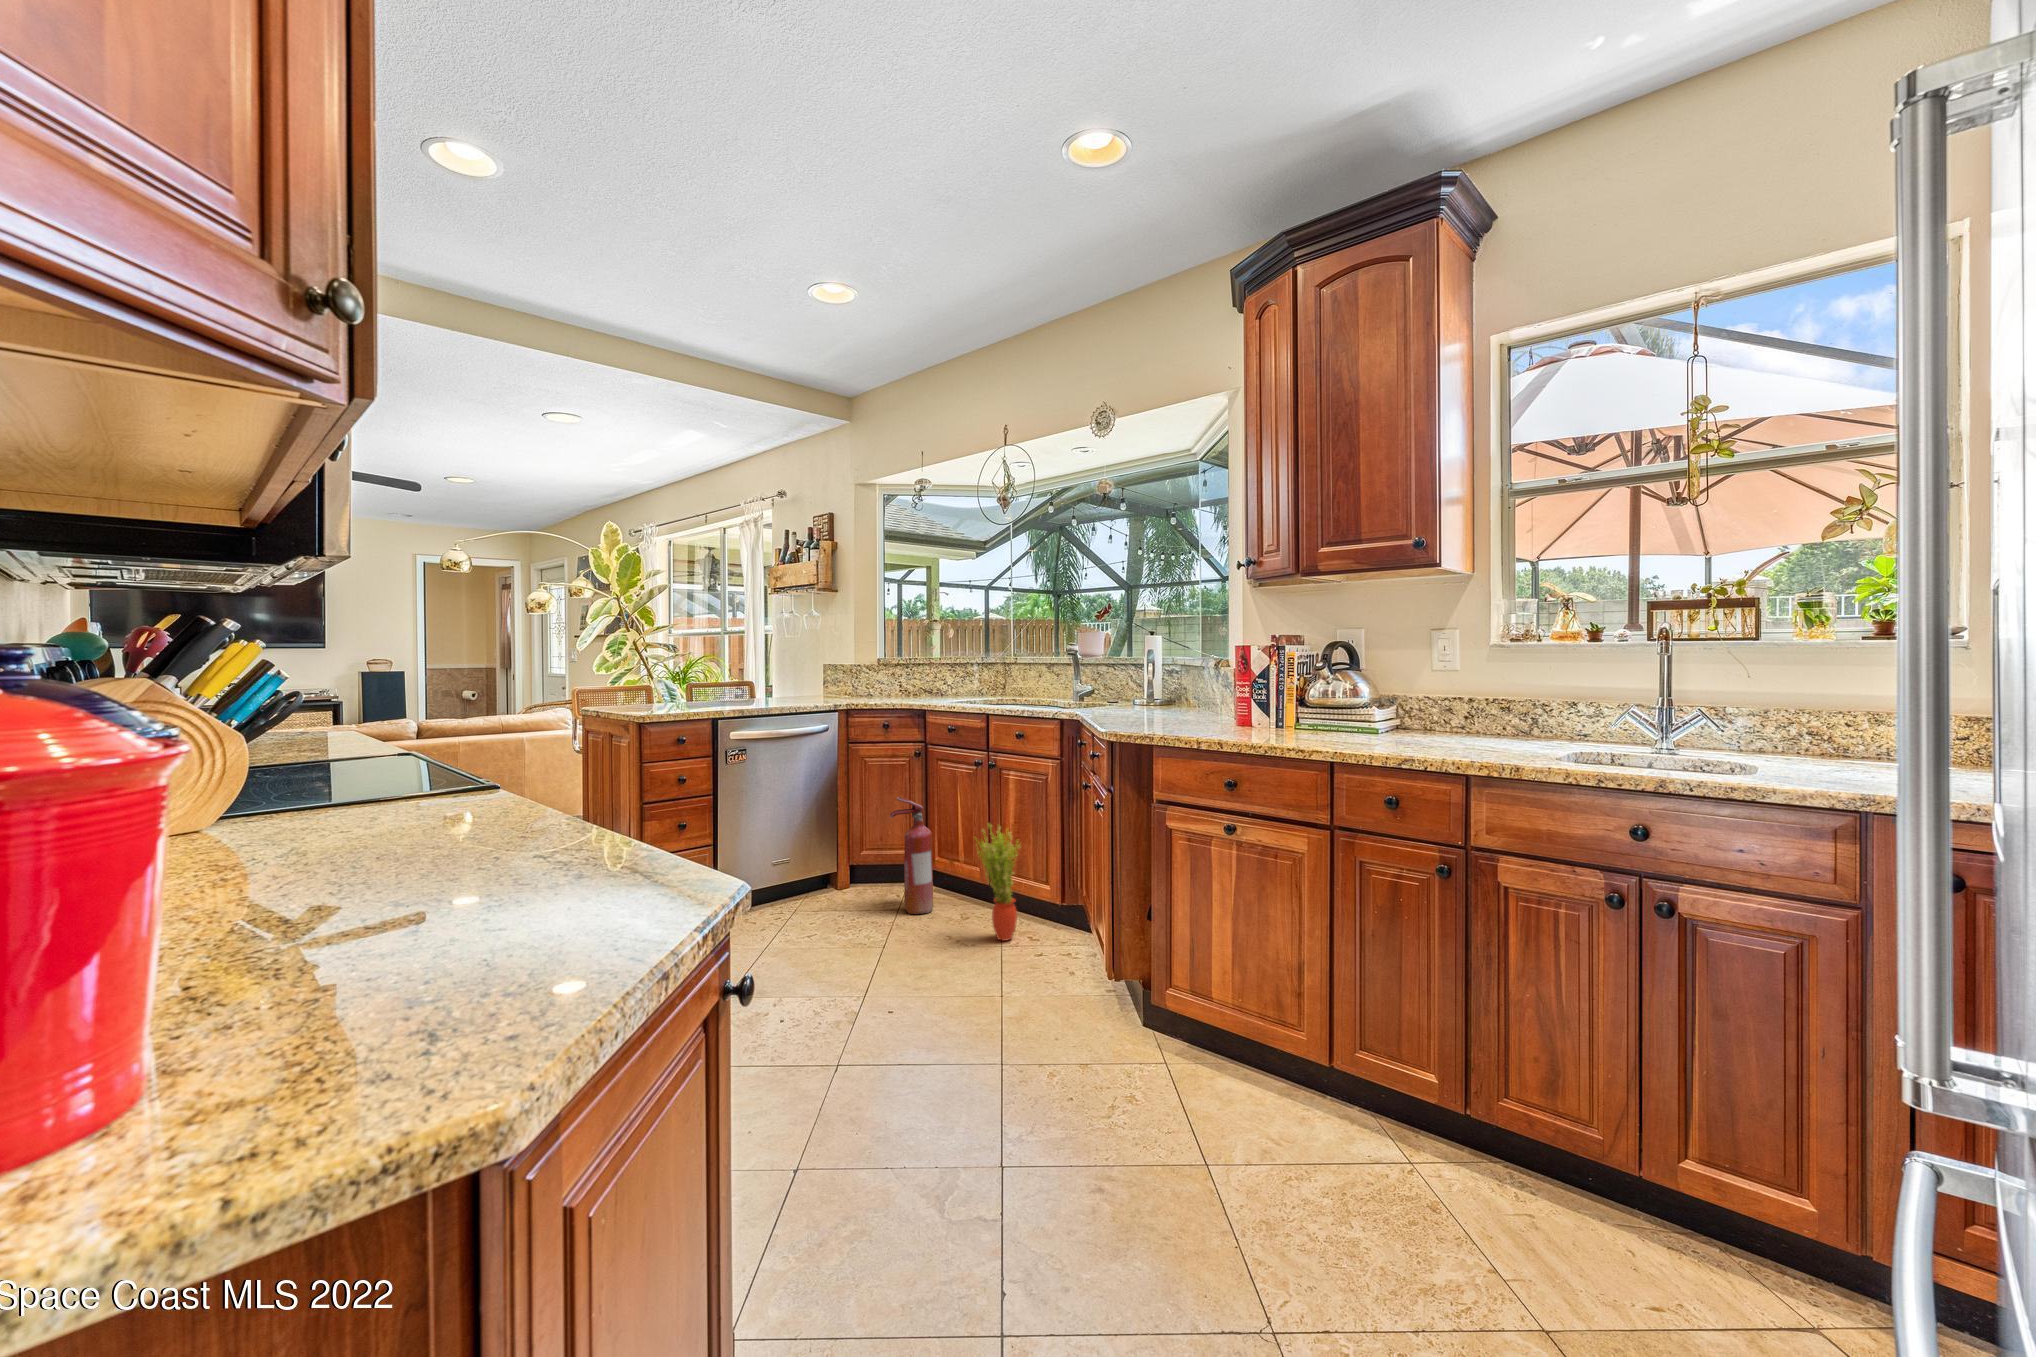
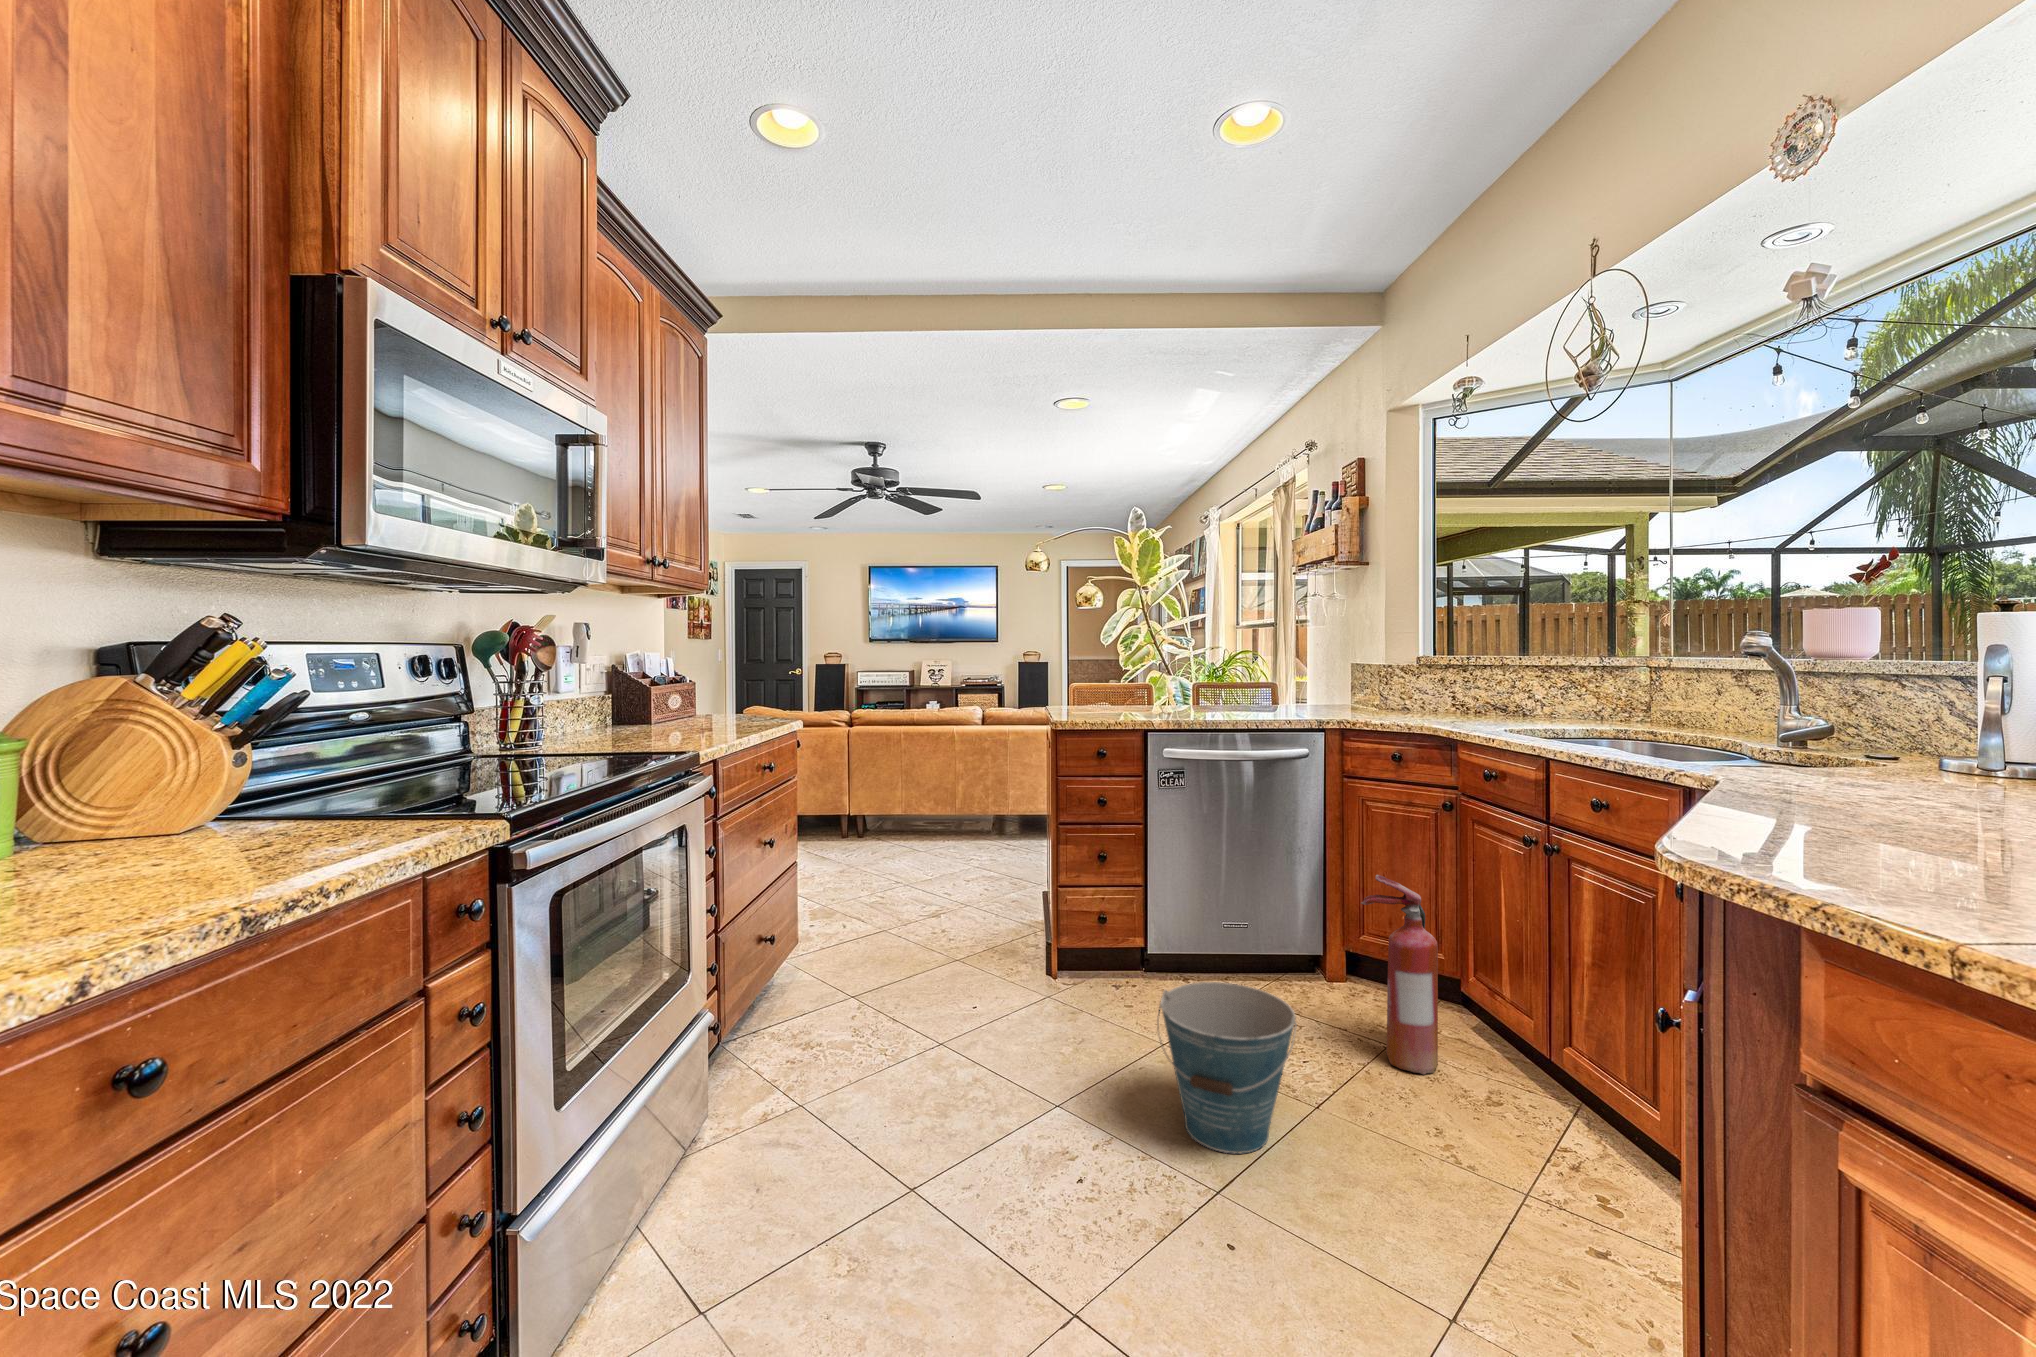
potted plant: present [978,825,1020,941] -> none [1478,961,1578,1199]
bucket: none [802,876,891,976] -> present [1157,982,1297,1154]

